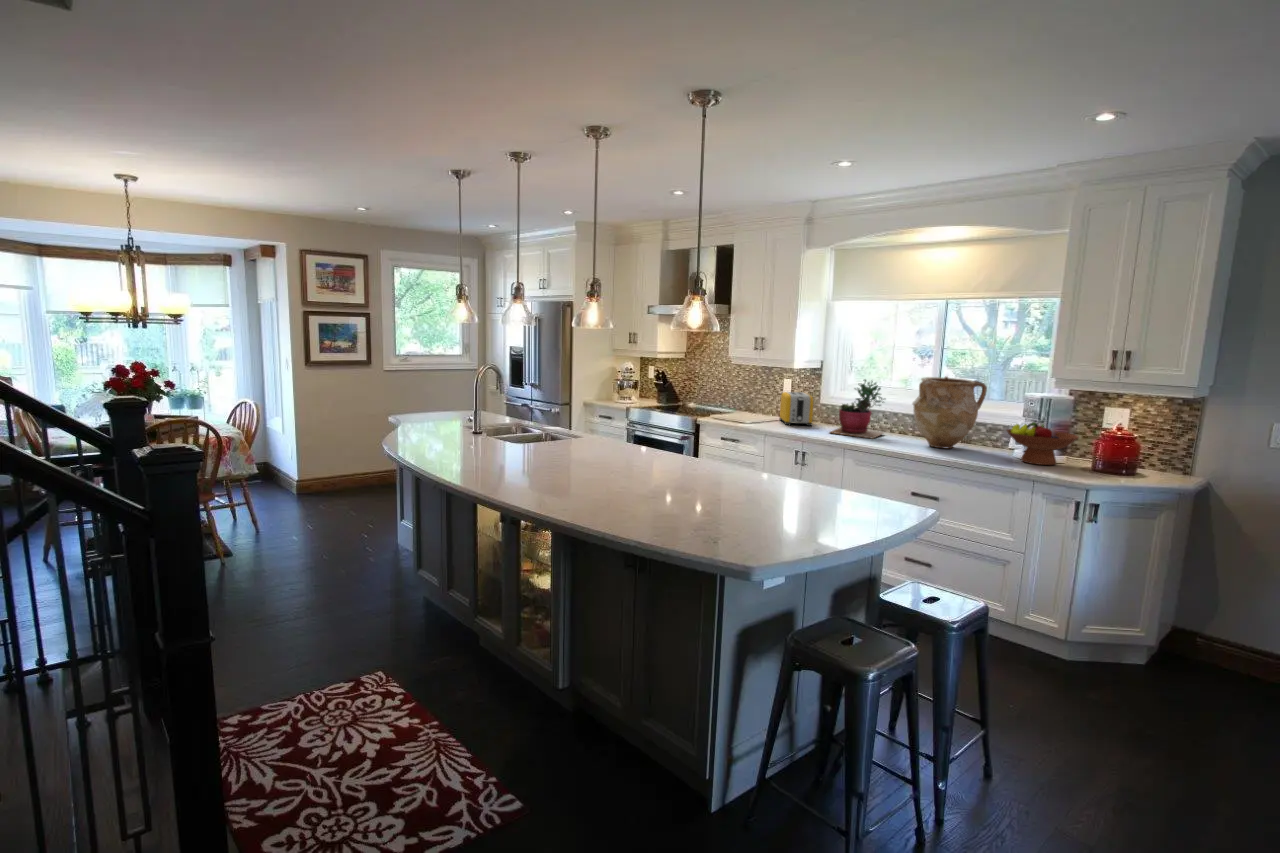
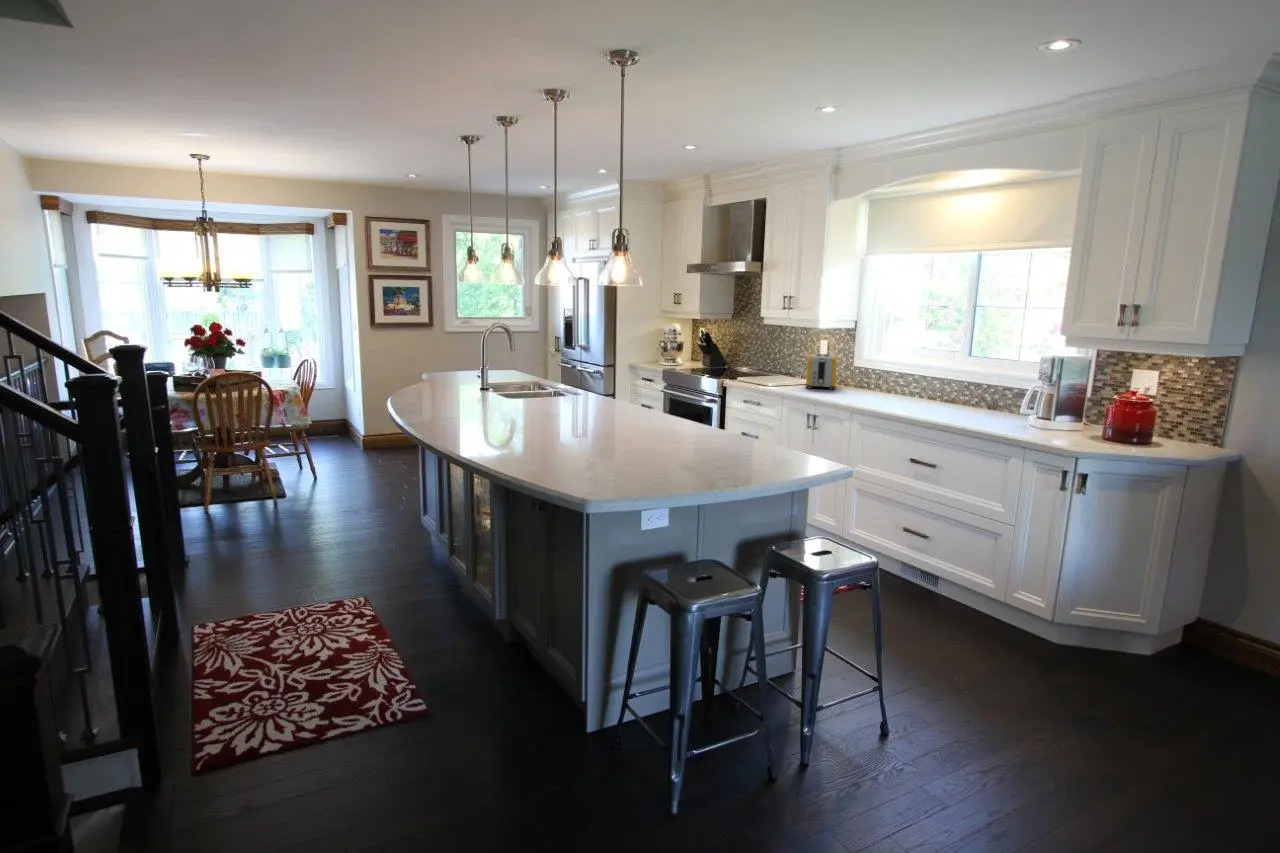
vase: present [913,377,987,448] -> none [922,336,1002,414]
succulent plant: present [830,379,884,439] -> none [841,338,907,403]
fruit bowl: present [1007,422,1079,465] -> none [1010,385,1089,433]

